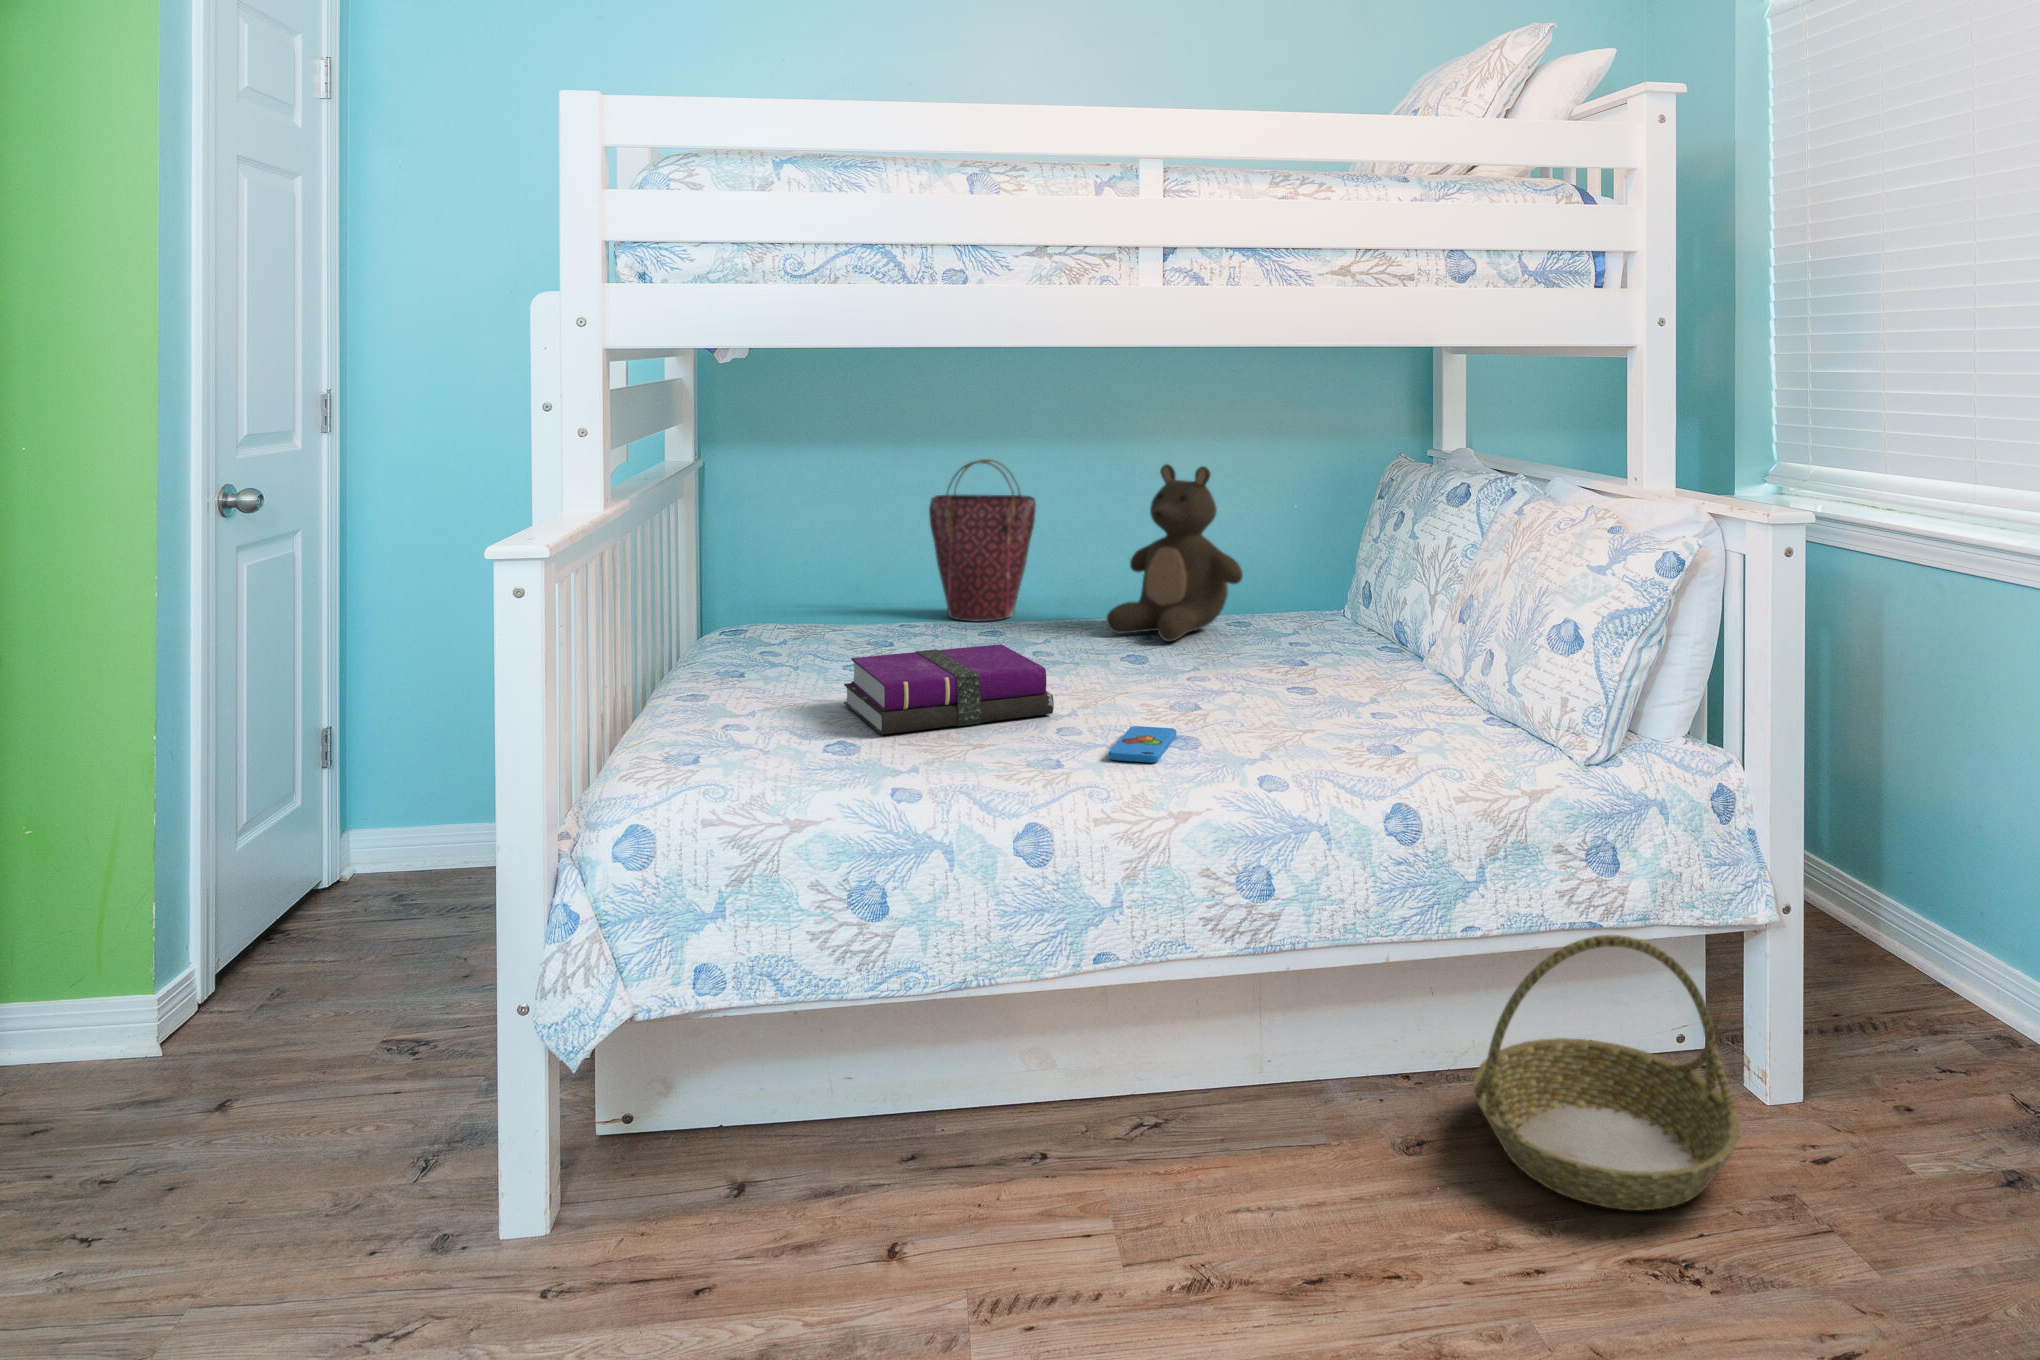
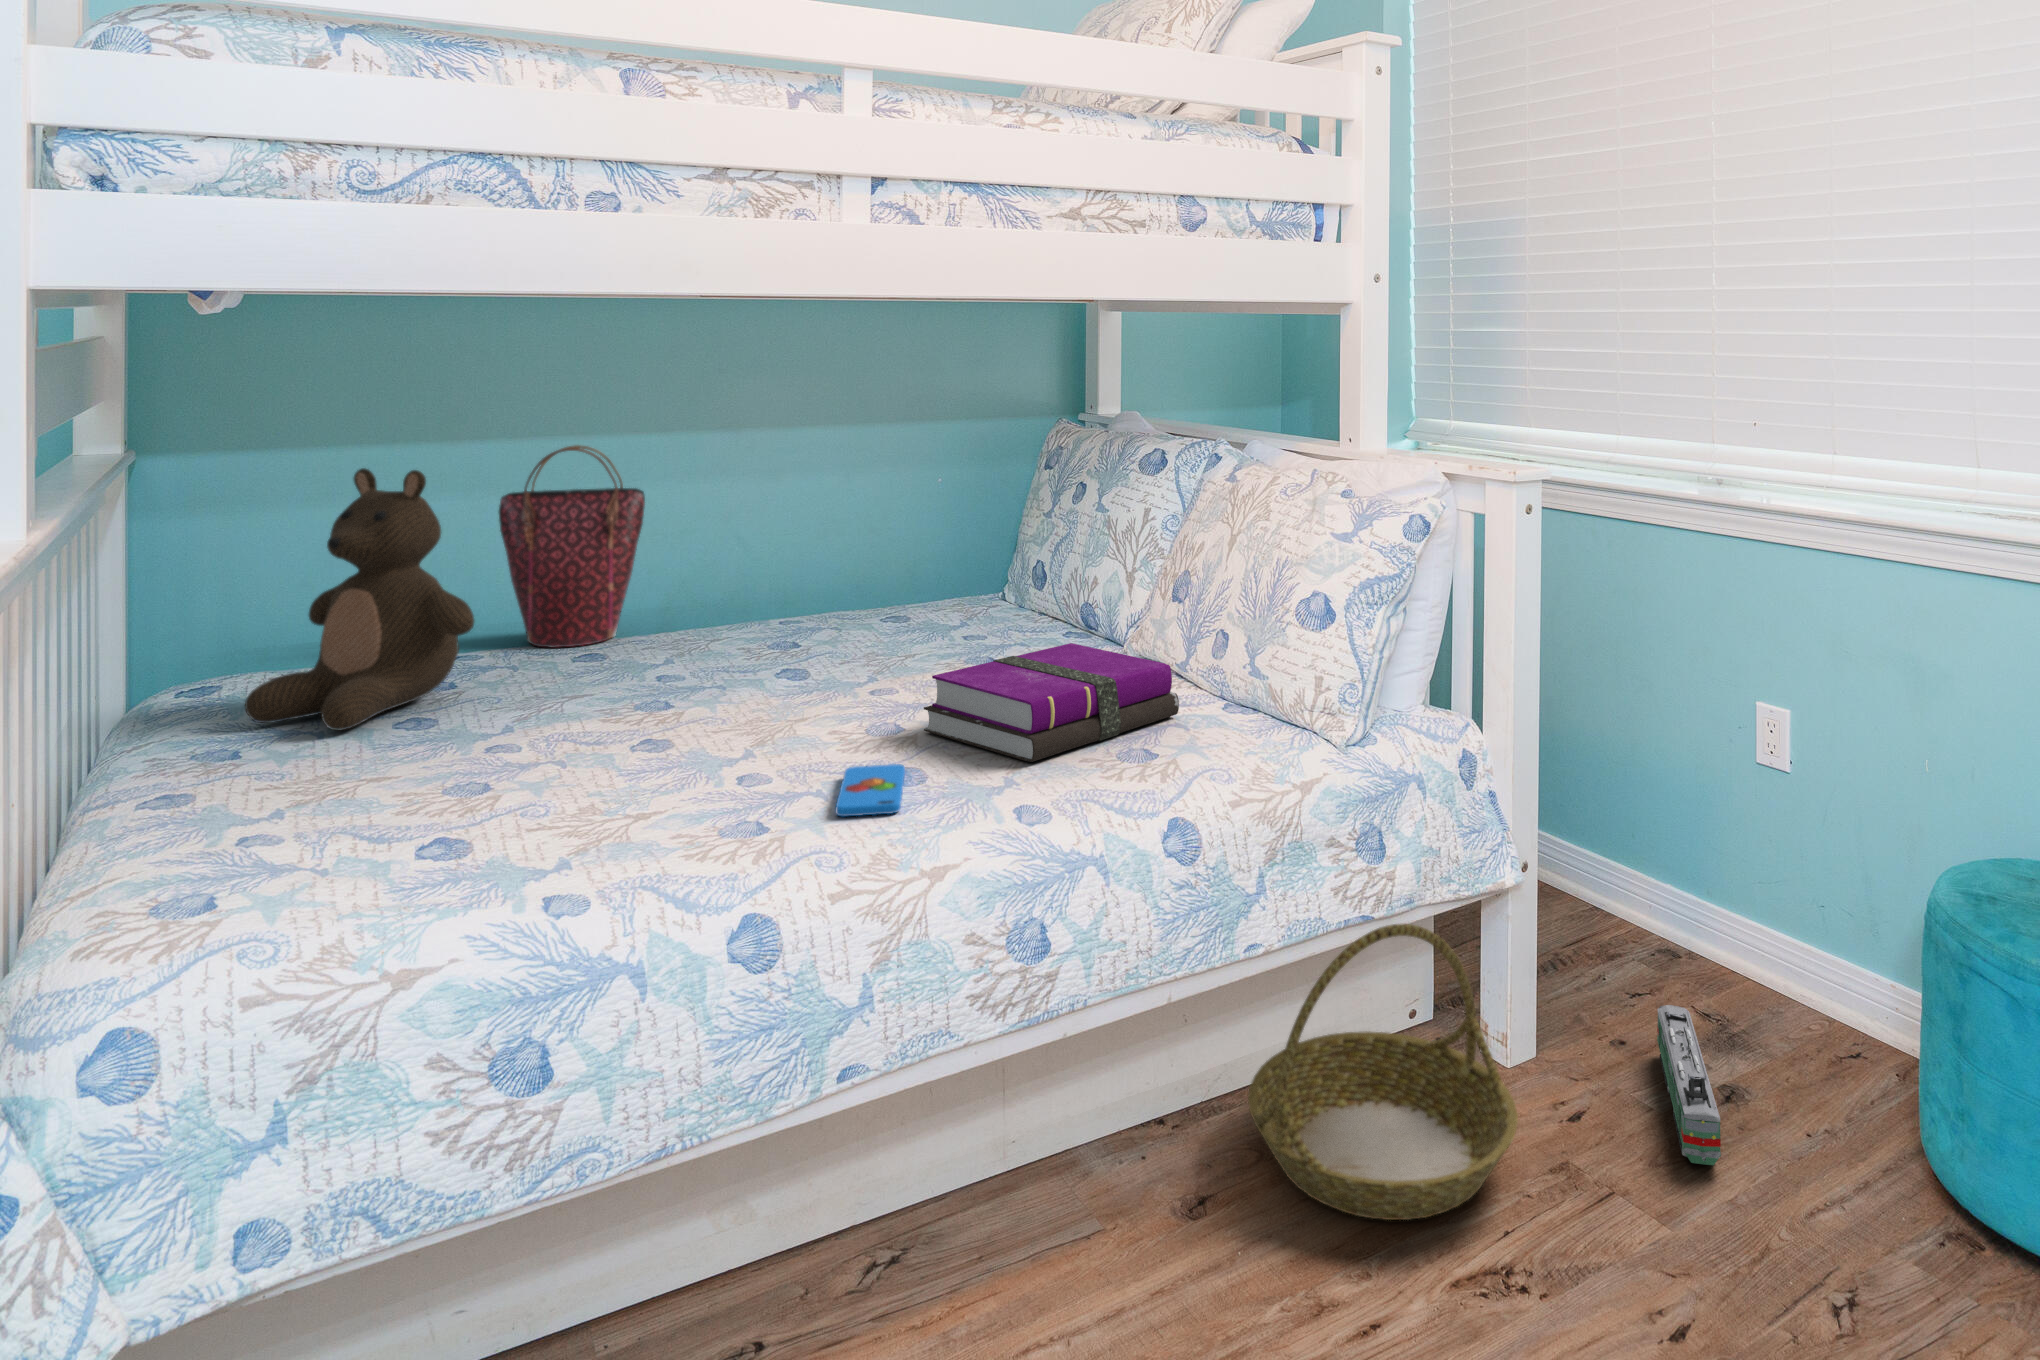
stuffed bear: present [1106,464,1243,642] -> present [245,468,474,730]
notebook: present [844,644,1054,735] -> present [924,643,1179,762]
toy train: none [1925,1083,1987,1240] -> present [1657,1005,1721,1165]

